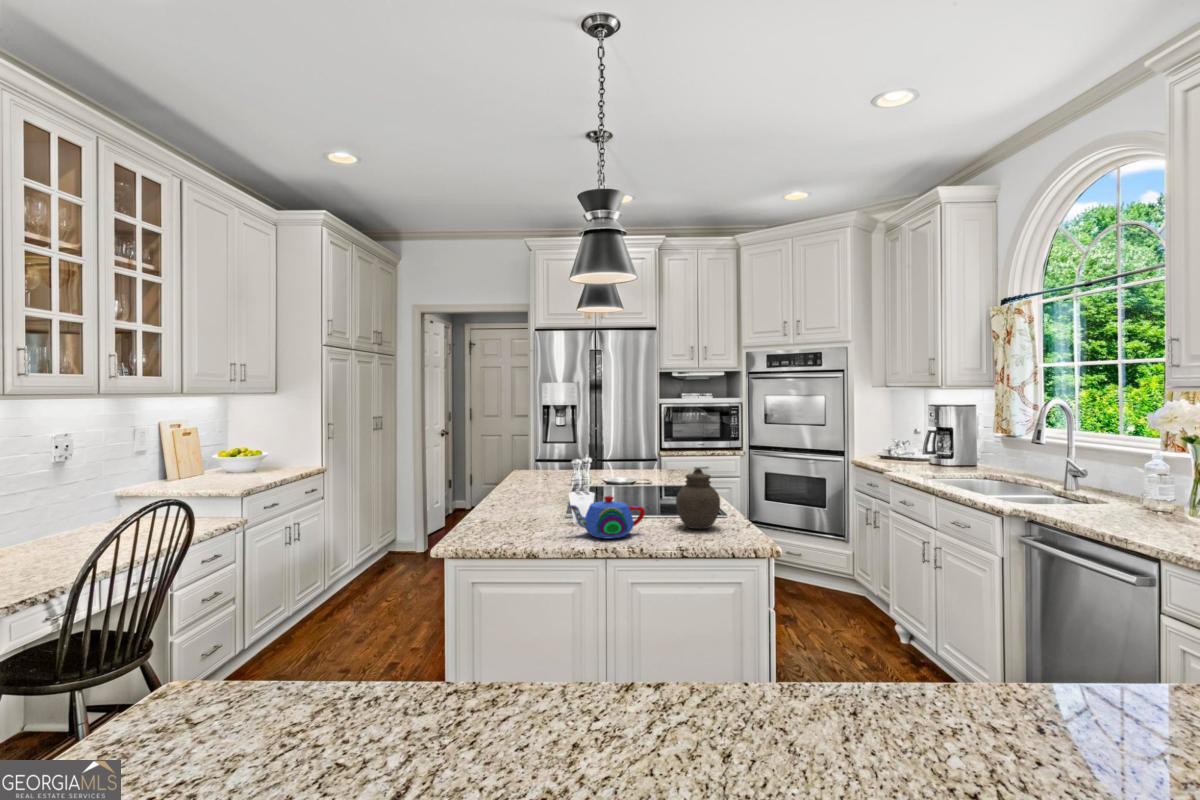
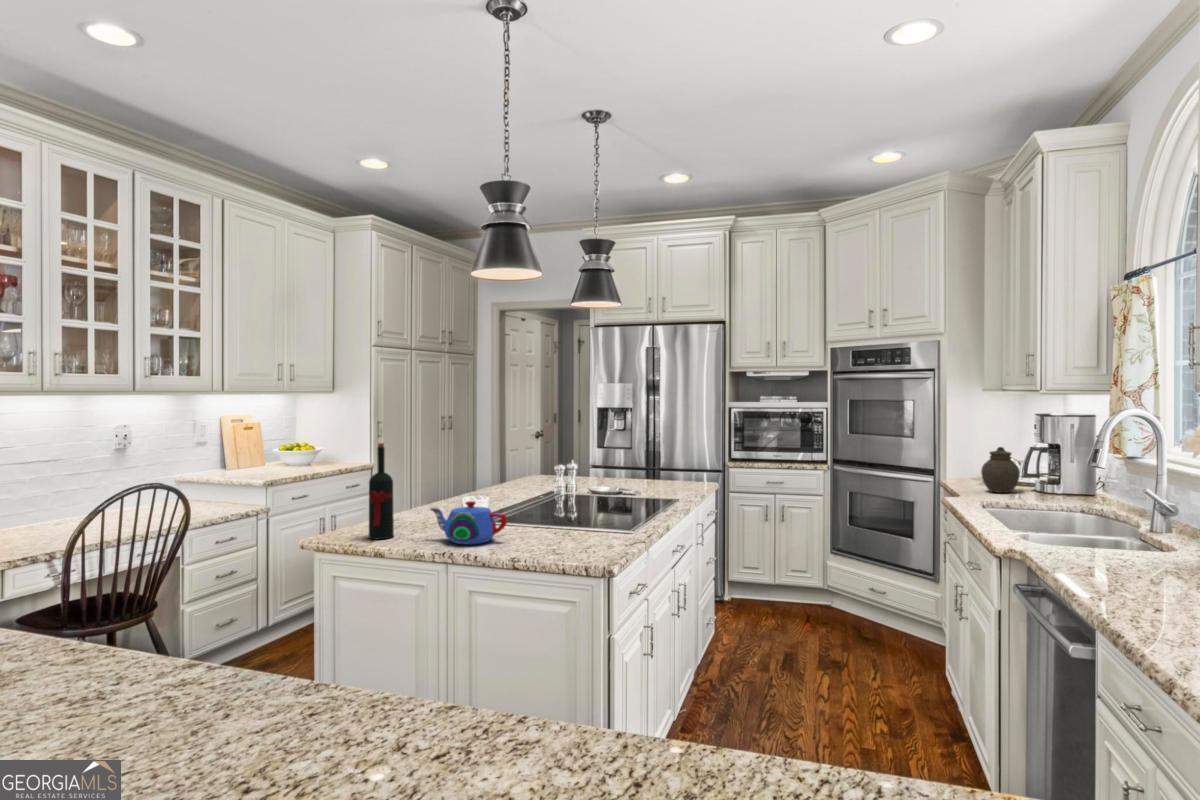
wine bottle: none [502,443,527,541] -> present [369,443,394,539]
jar: present [676,468,720,529] -> present [981,447,1020,493]

